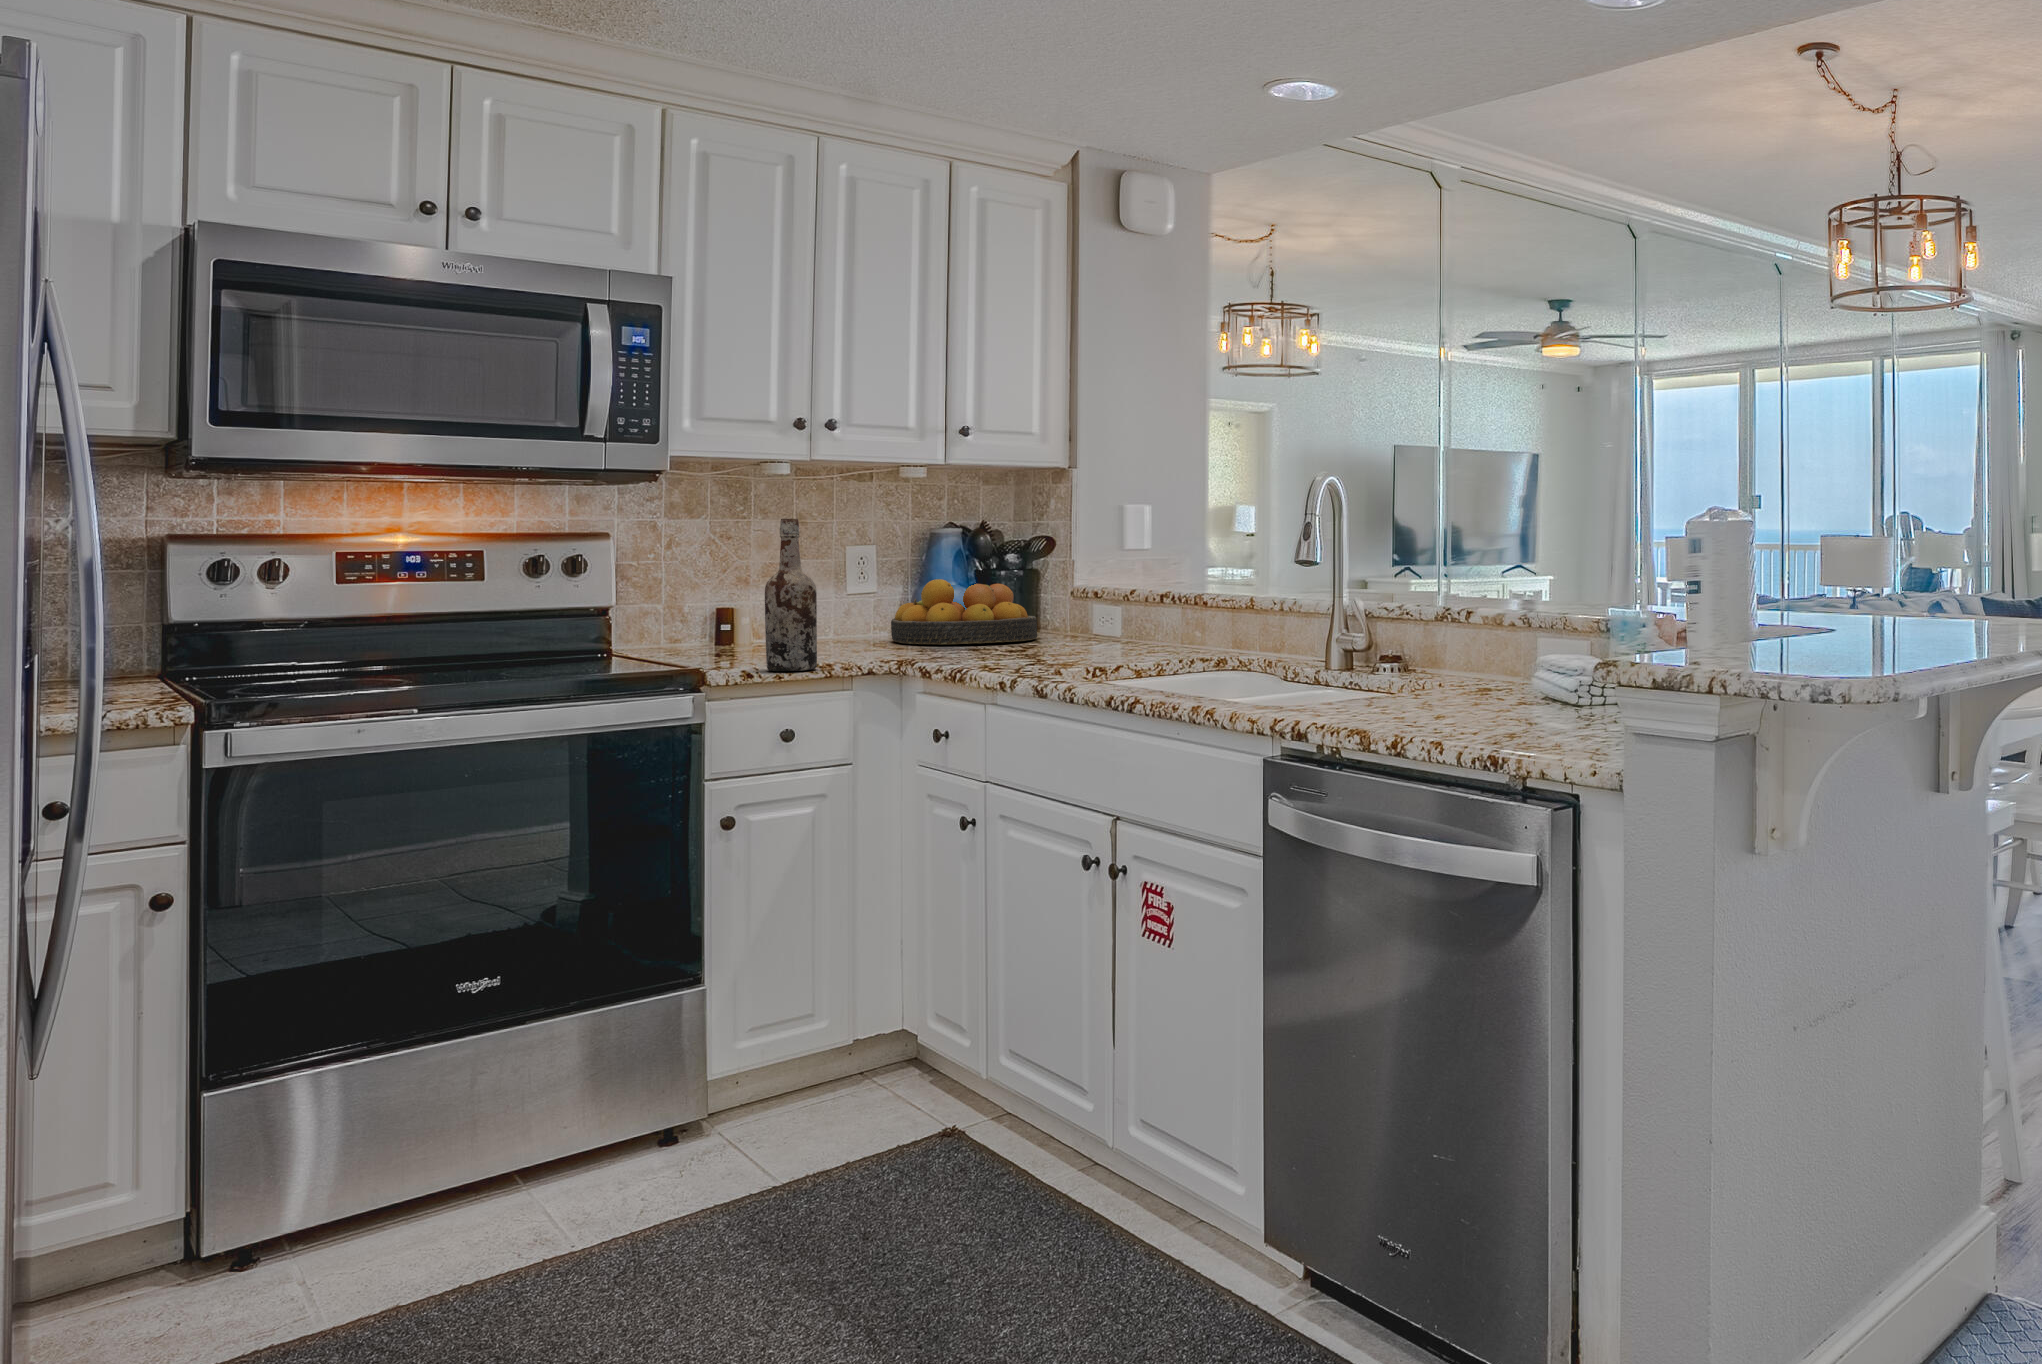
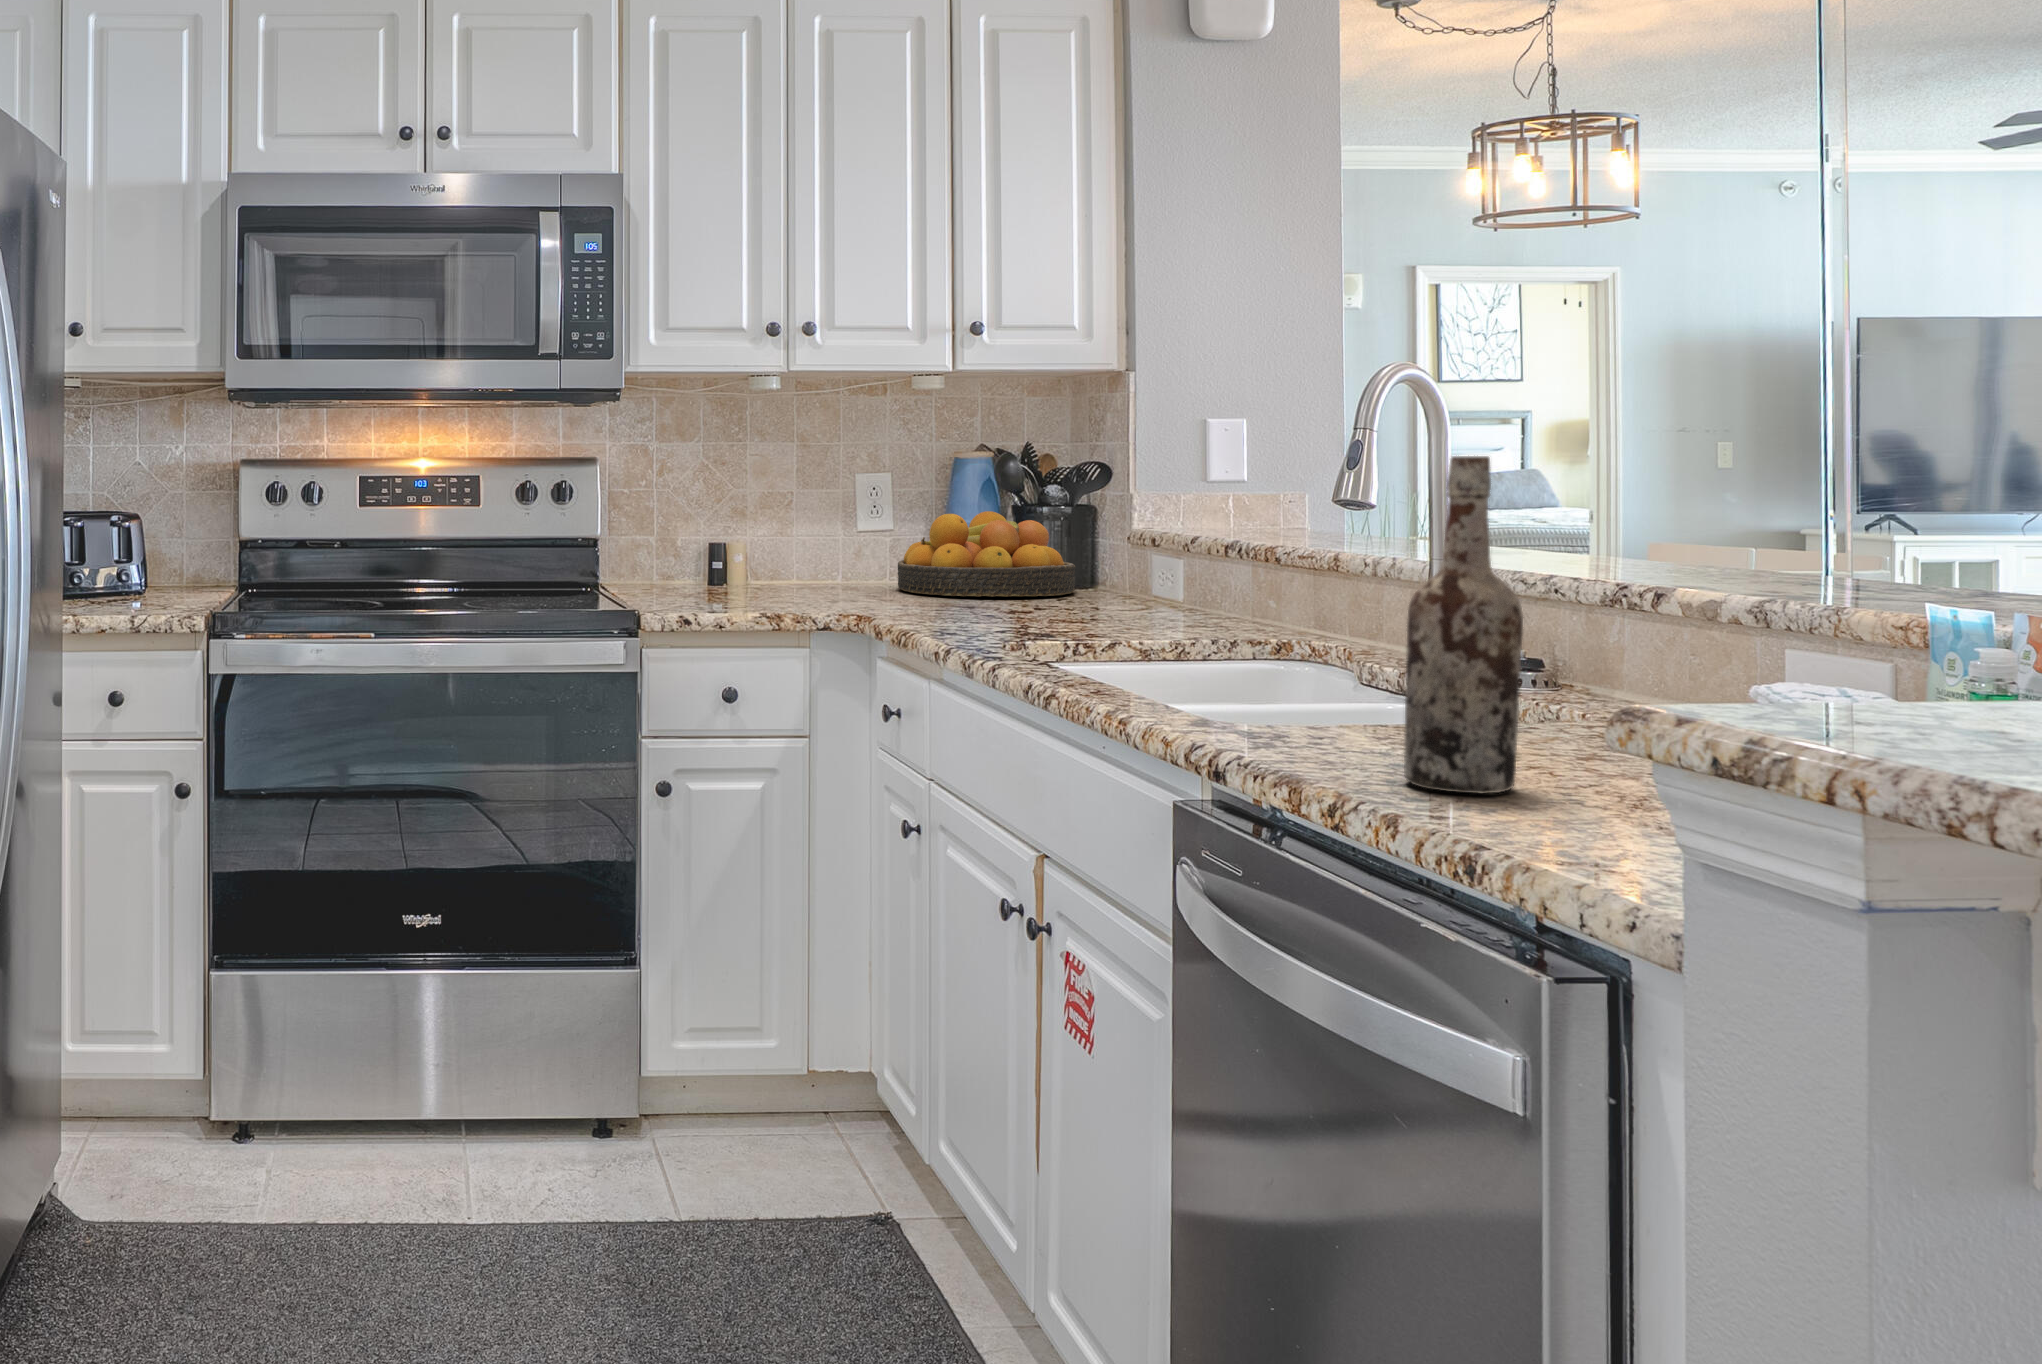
wine bottle: present [765,519,817,671] -> present [1404,456,1523,794]

